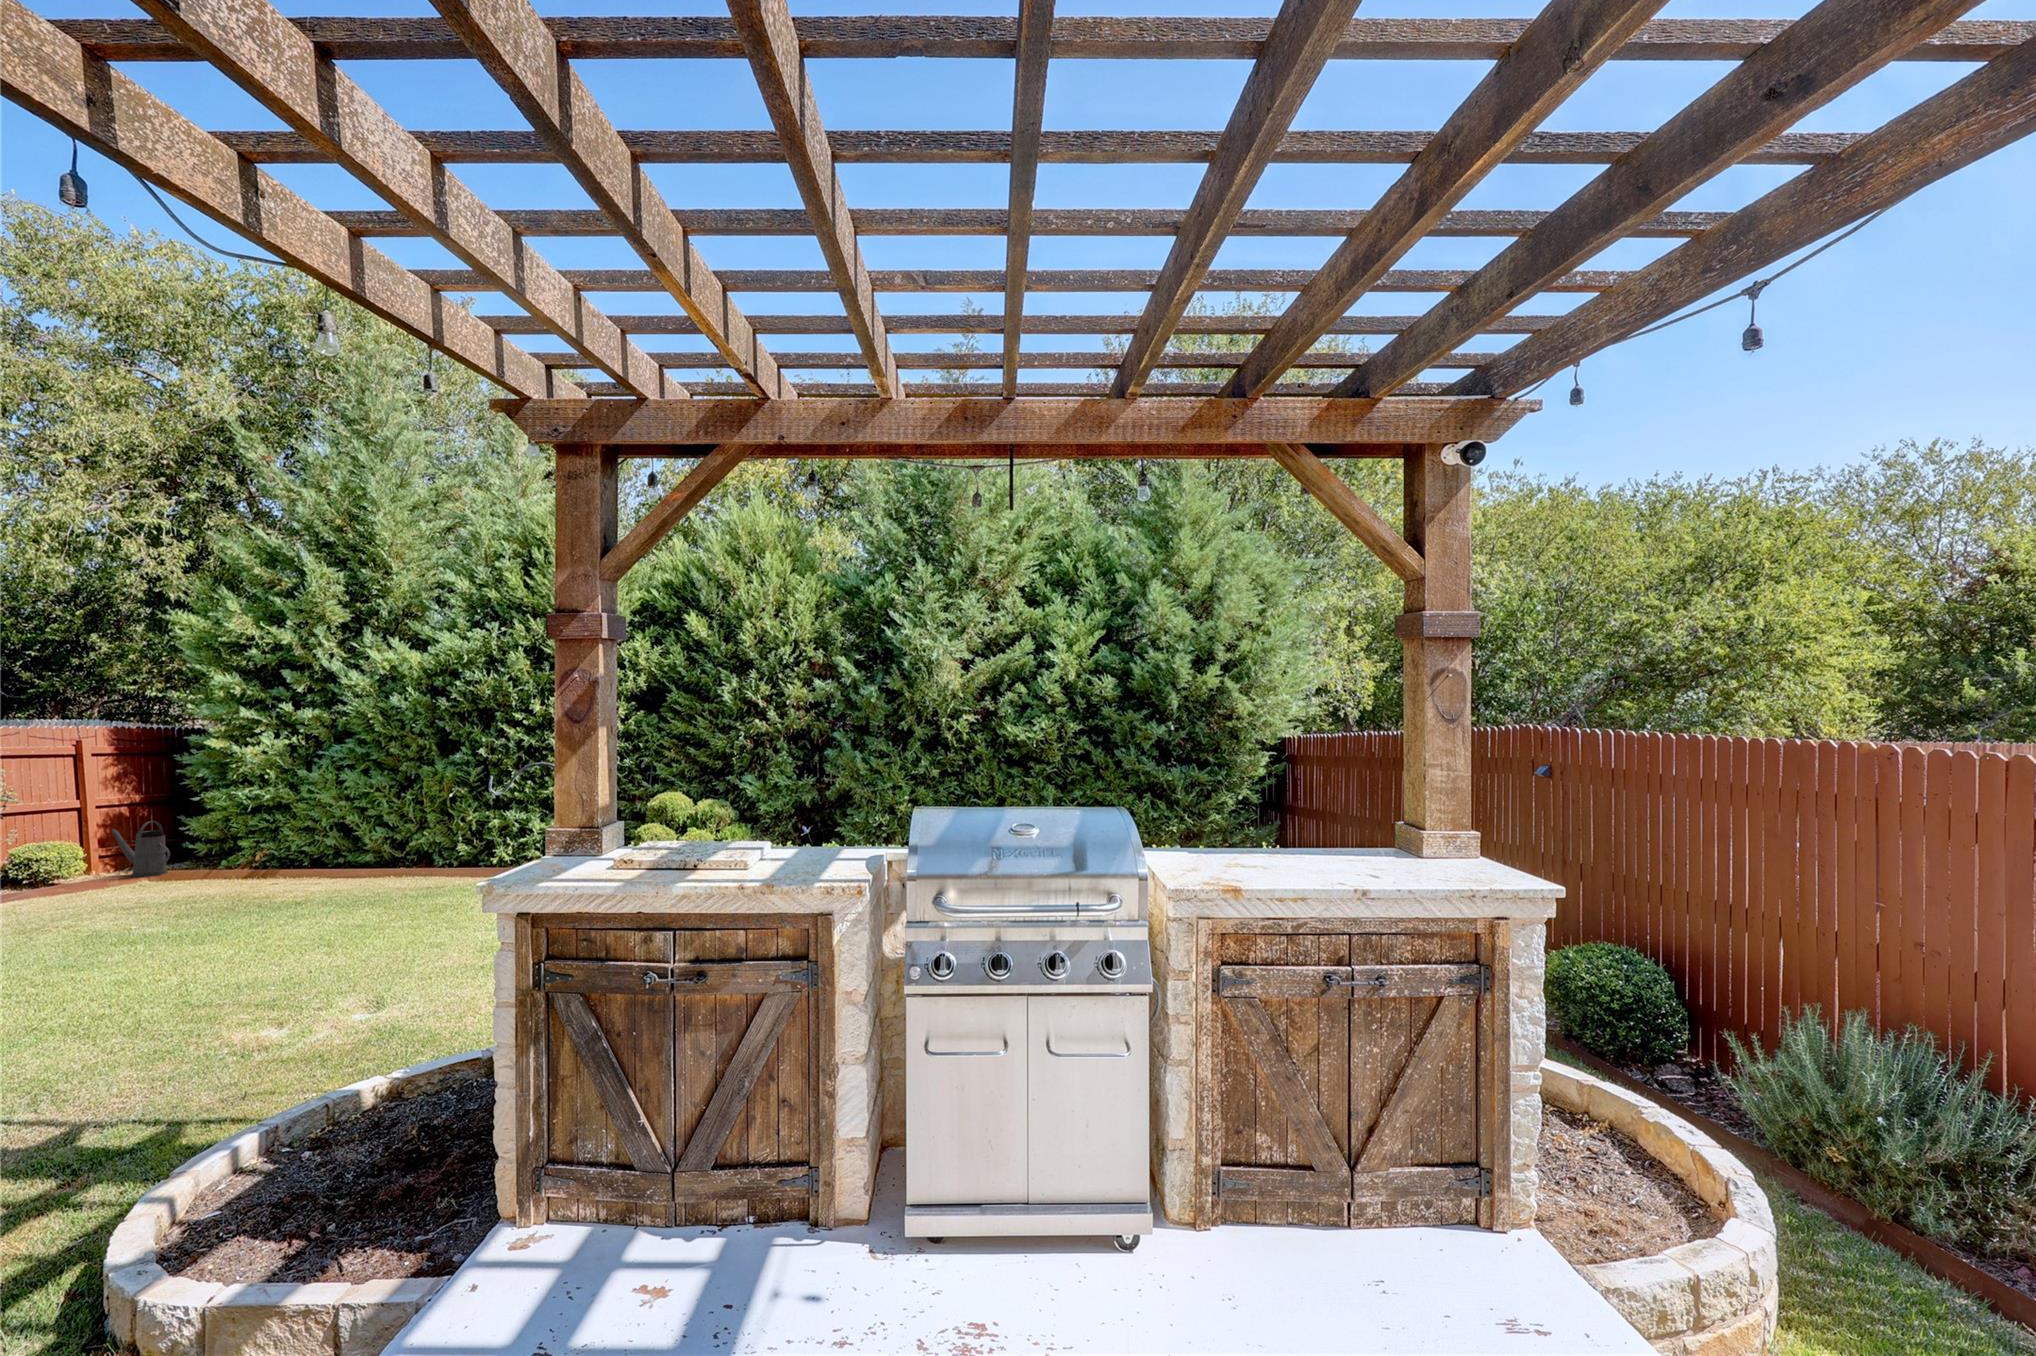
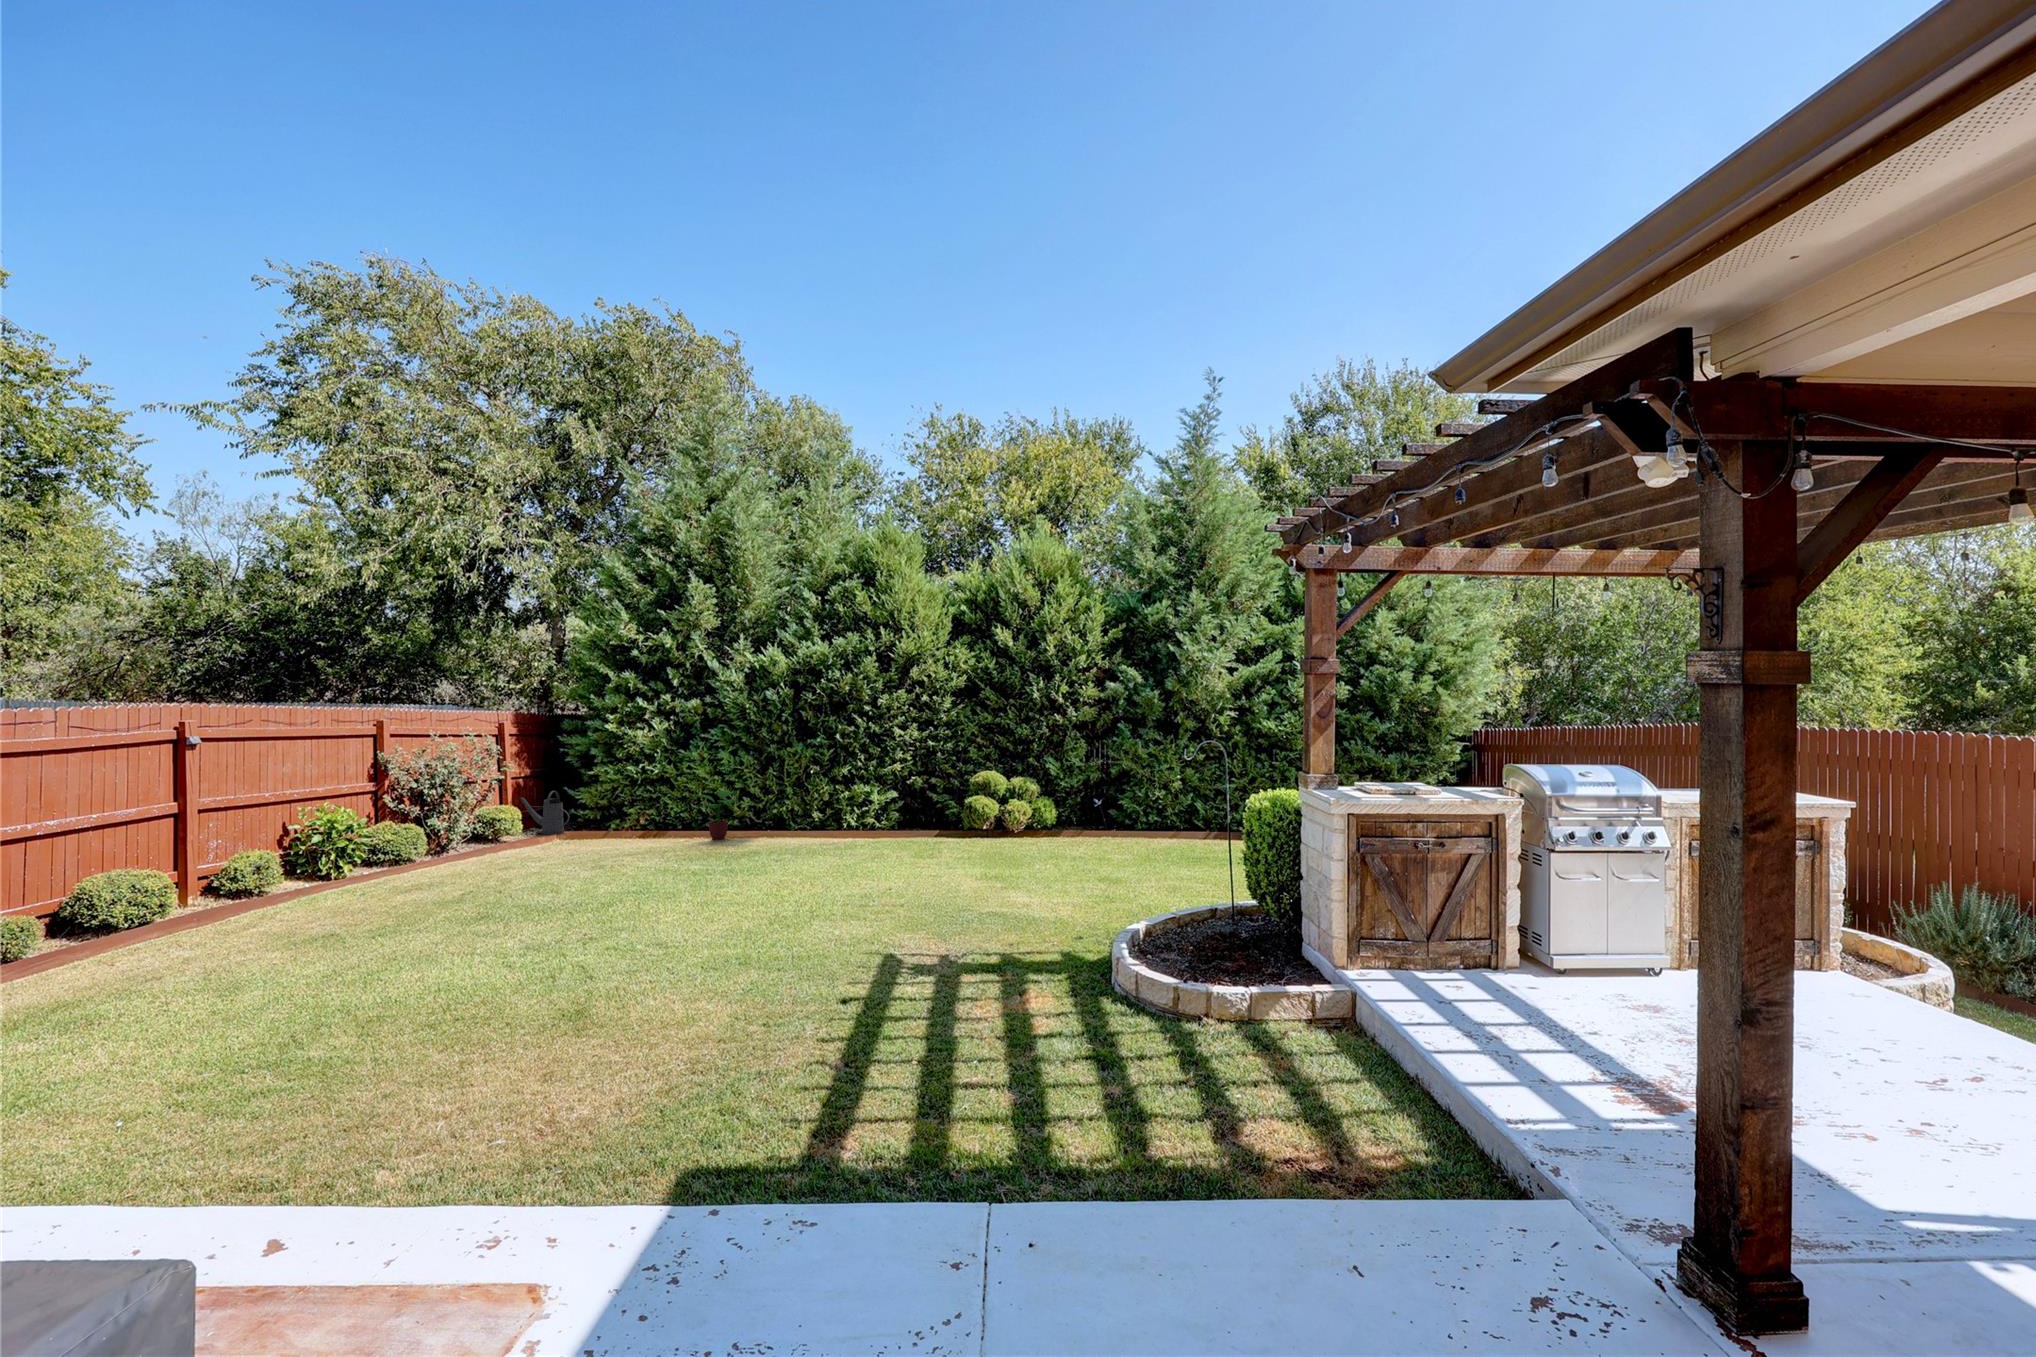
potted plant: none [288,821,366,885] -> present [687,791,741,840]

